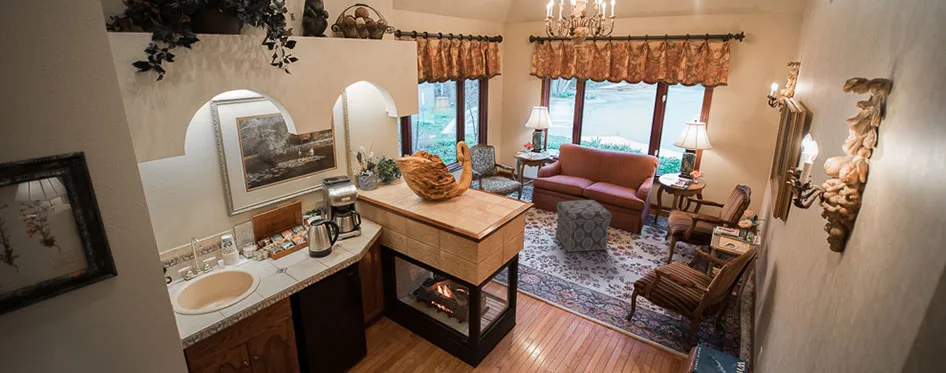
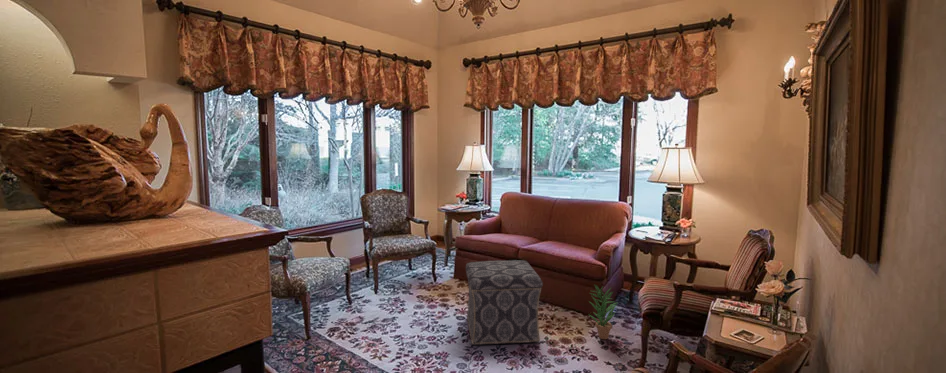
potted plant: none [636,215,655,247] -> present [590,285,616,339]

